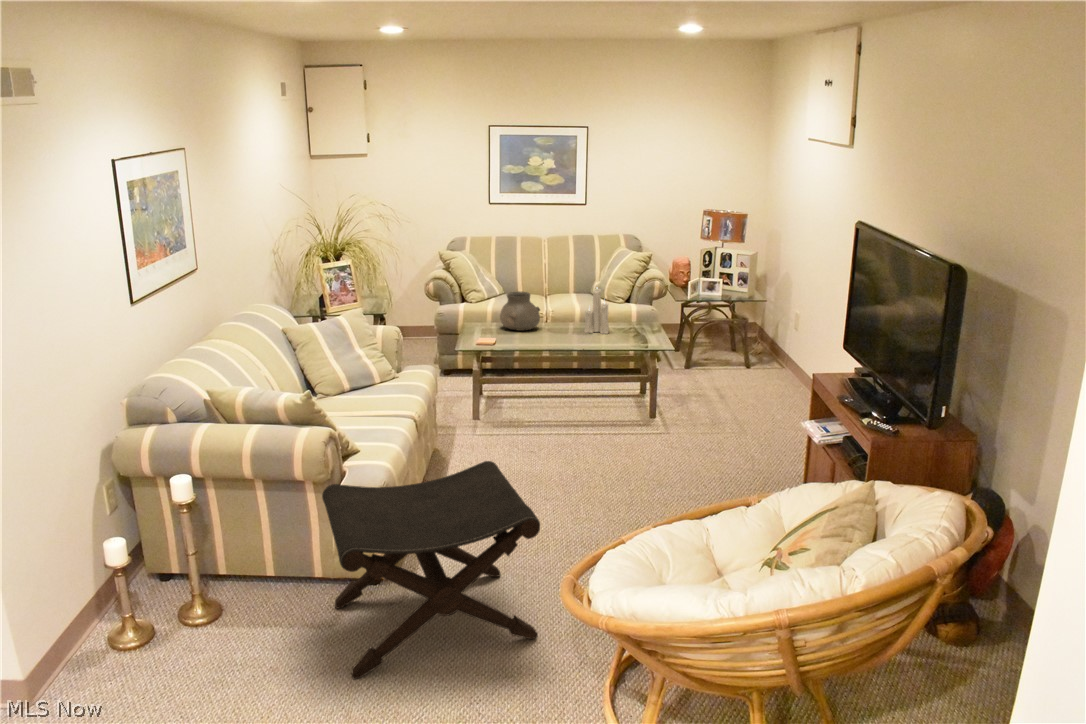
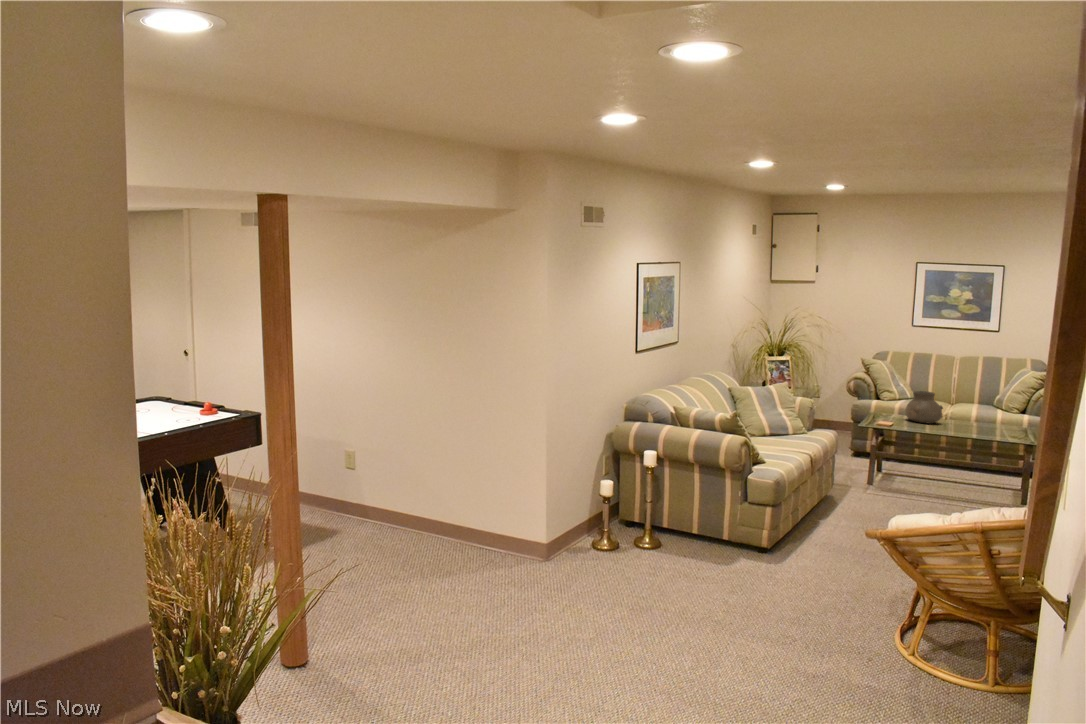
candle: present [584,288,609,334] -> none [983,388,1008,435]
footstool: present [322,461,540,679] -> none [733,472,881,603]

